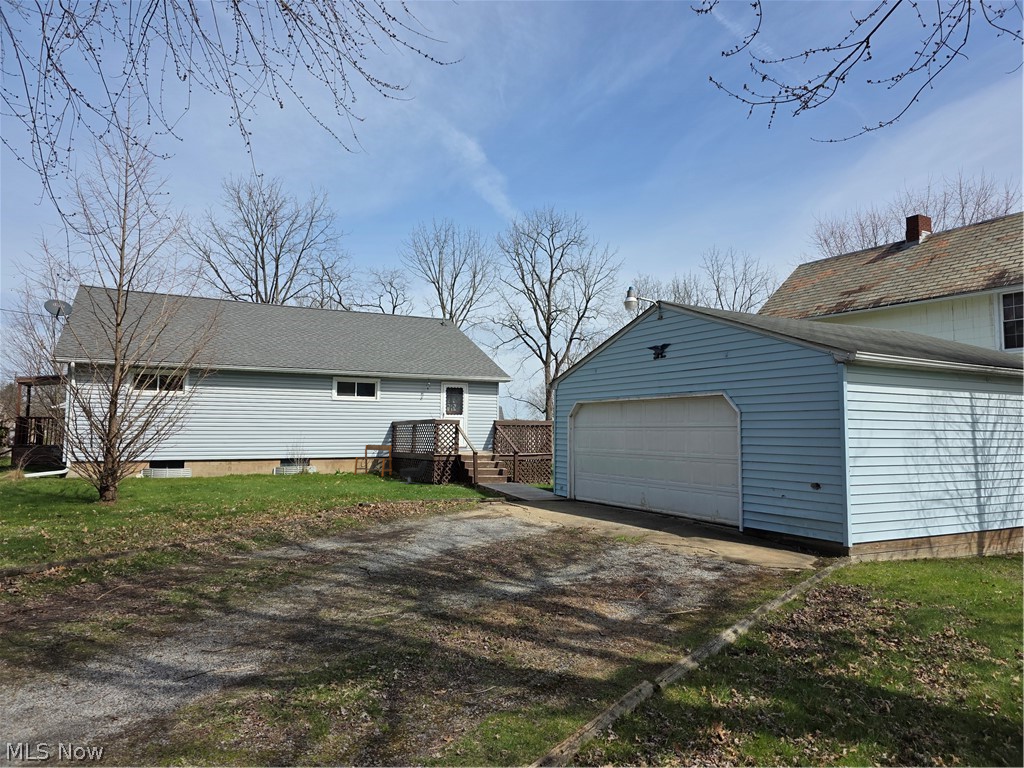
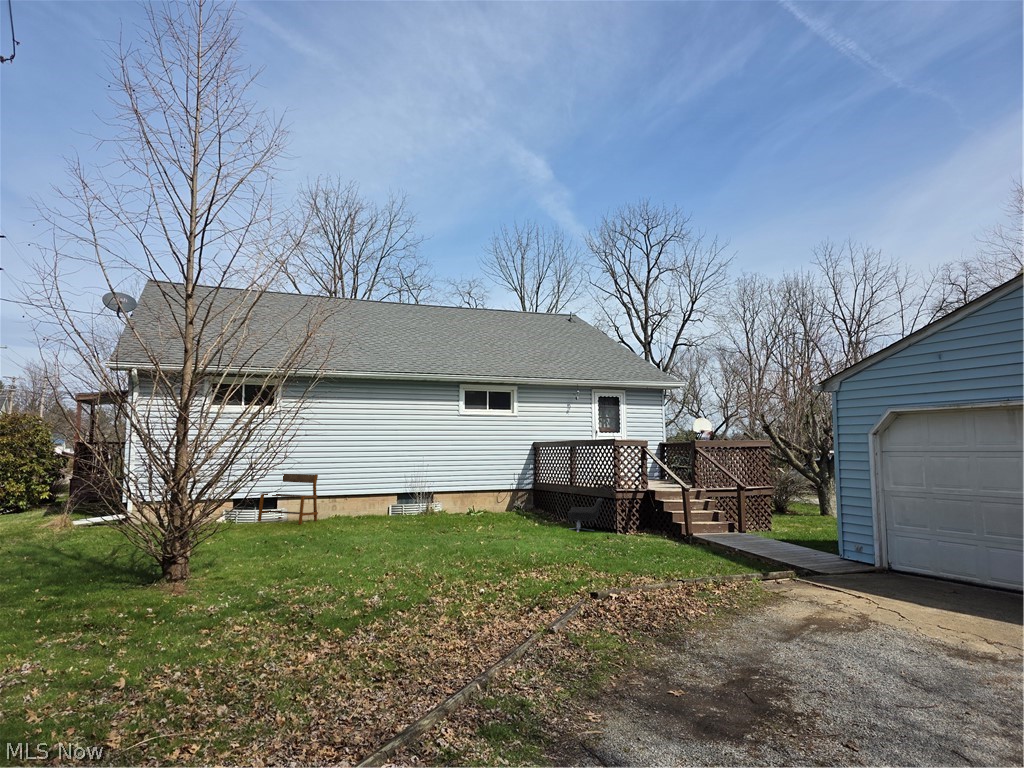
bench: present [354,445,392,476] -> present [258,473,318,524]

